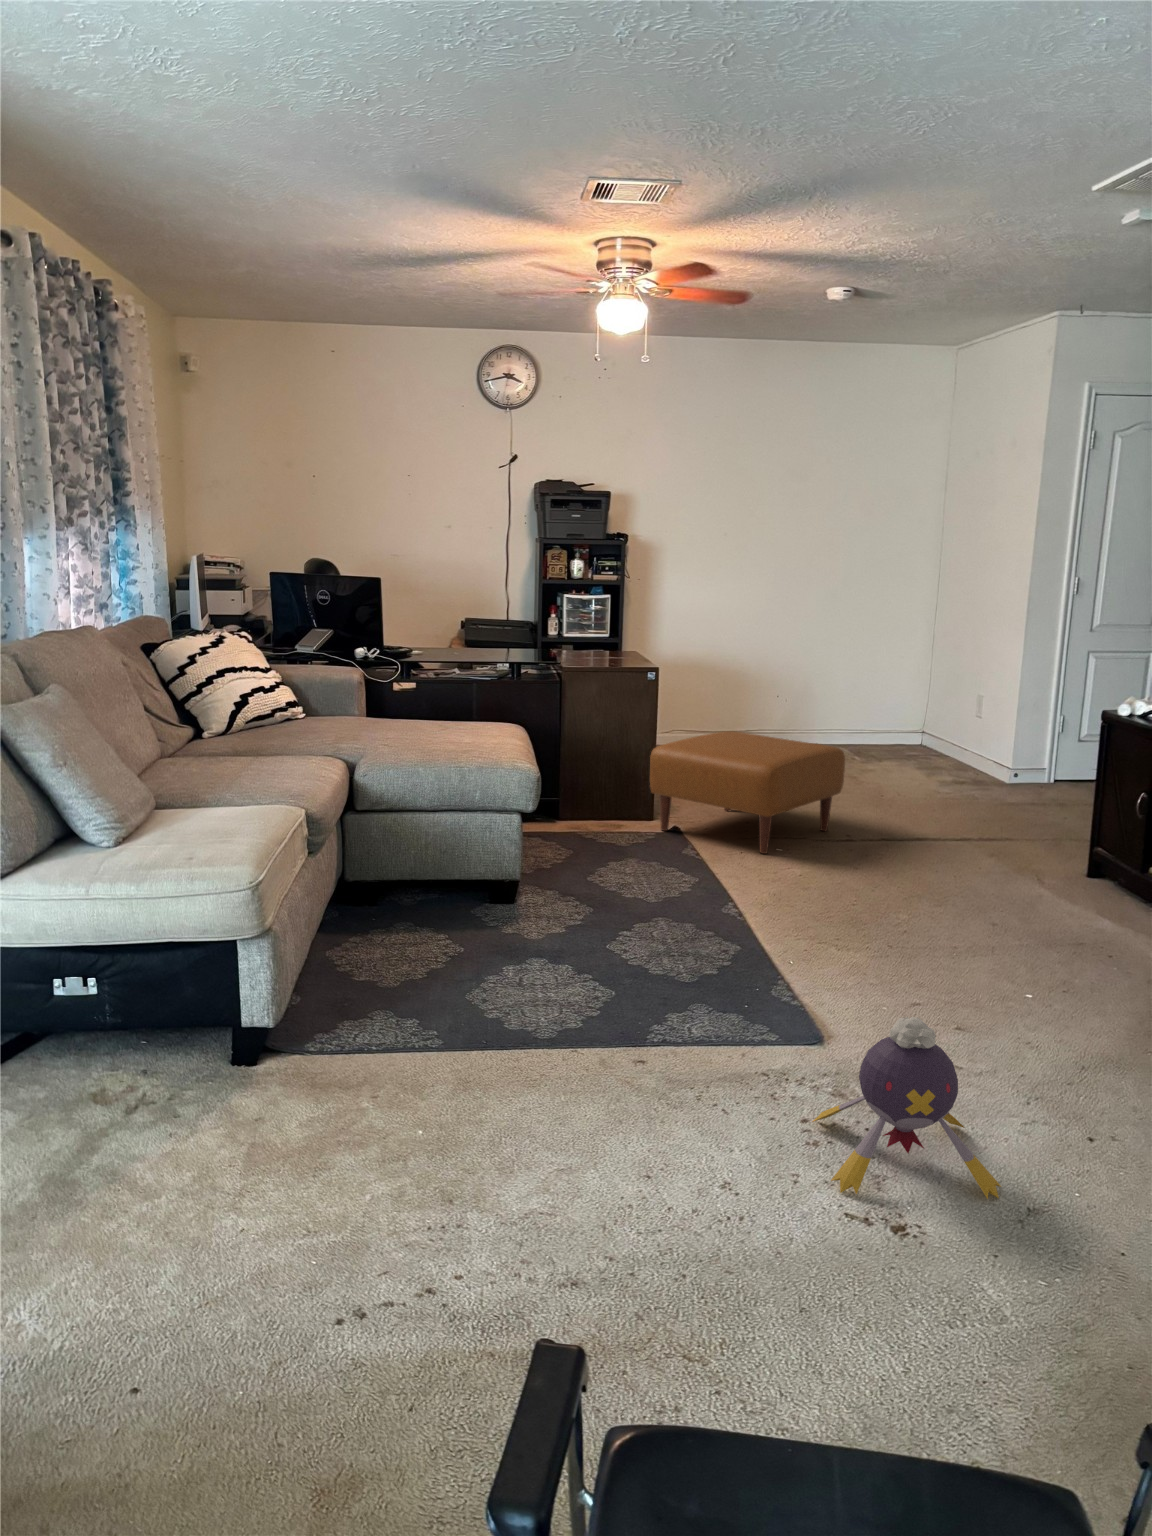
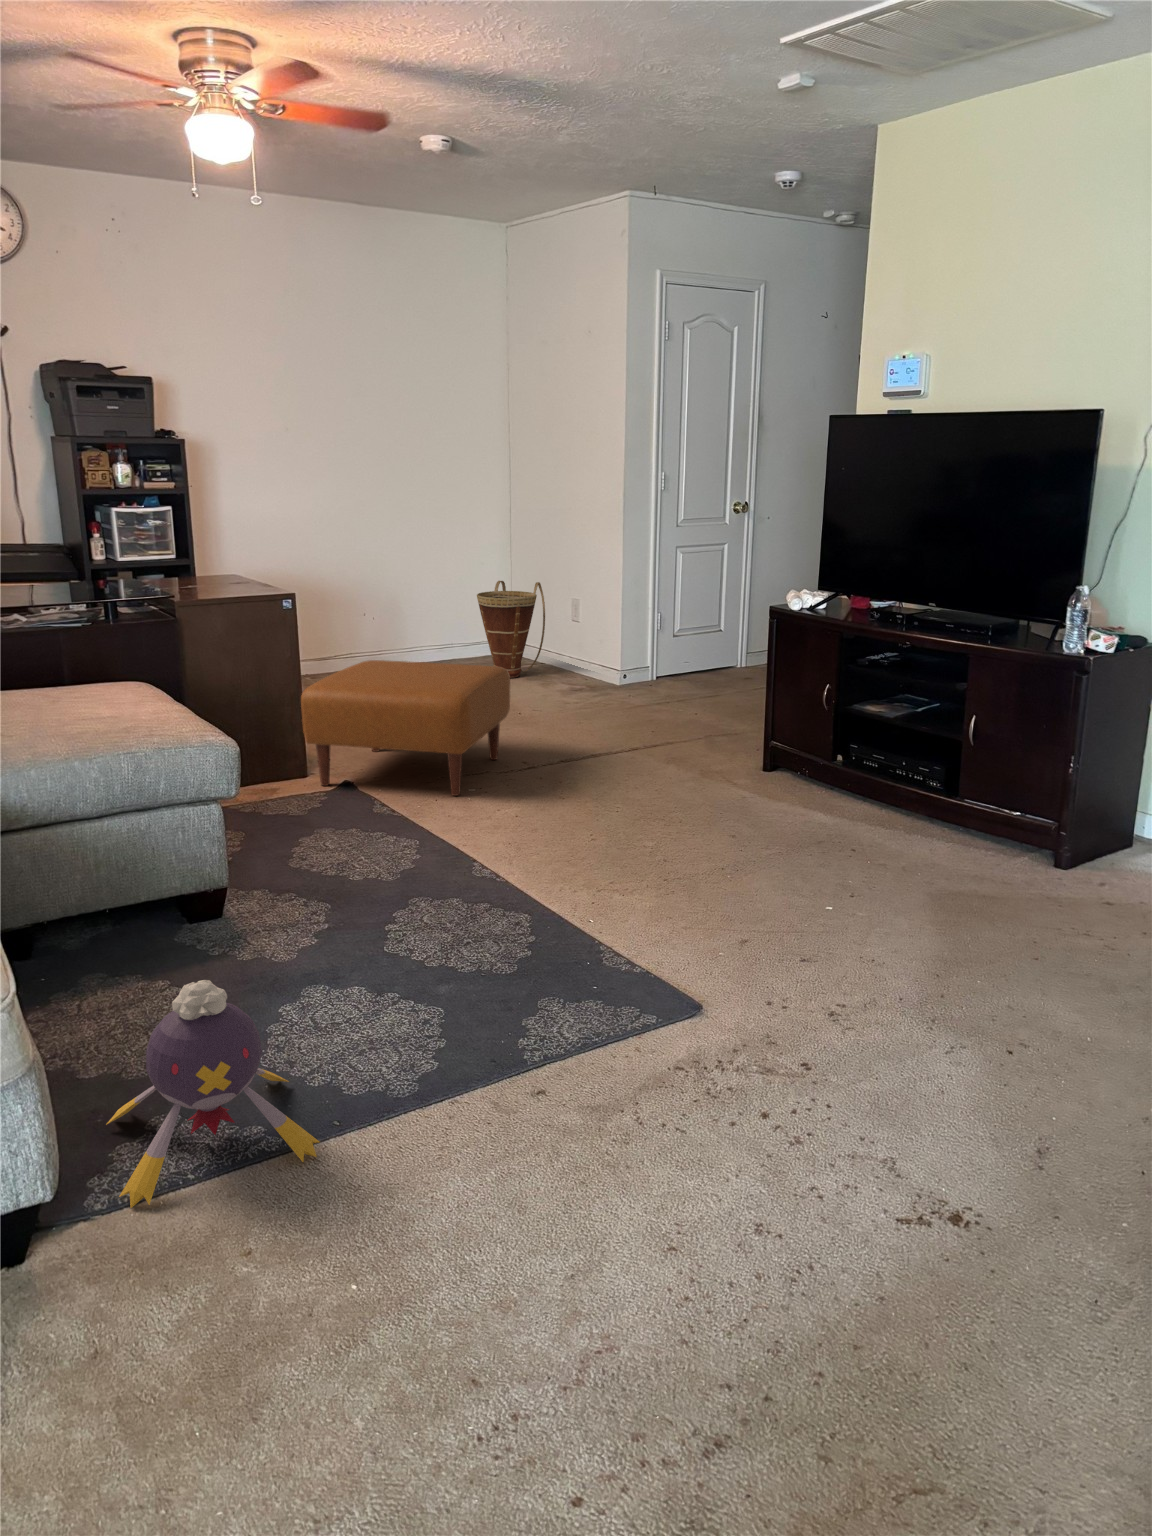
basket: none [880,674,954,767] -> present [477,581,545,678]
plush toy: present [812,1017,1001,1199] -> present [107,980,320,1208]

